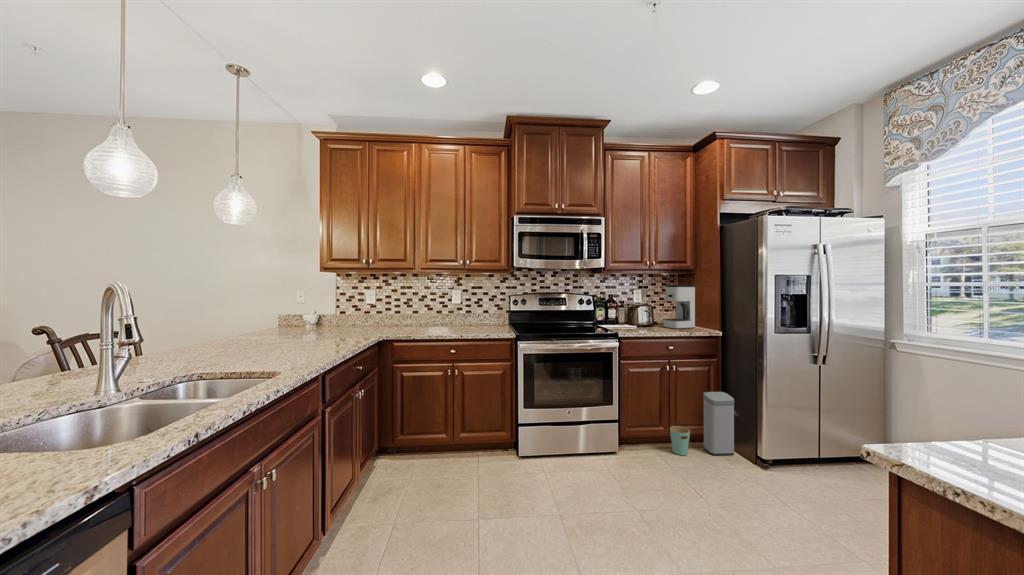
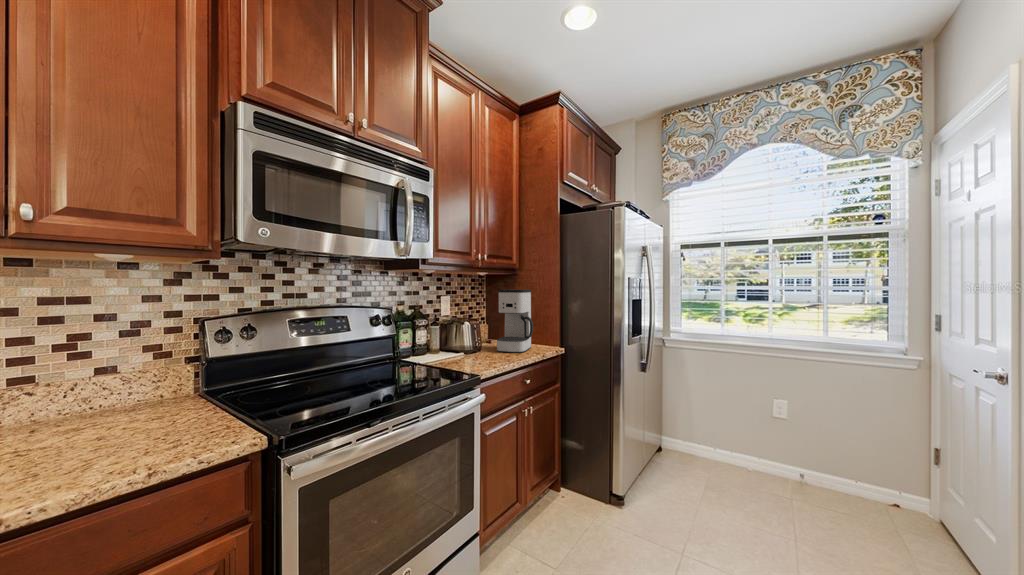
trash can: present [670,392,734,456] -> none [535,428,592,542]

